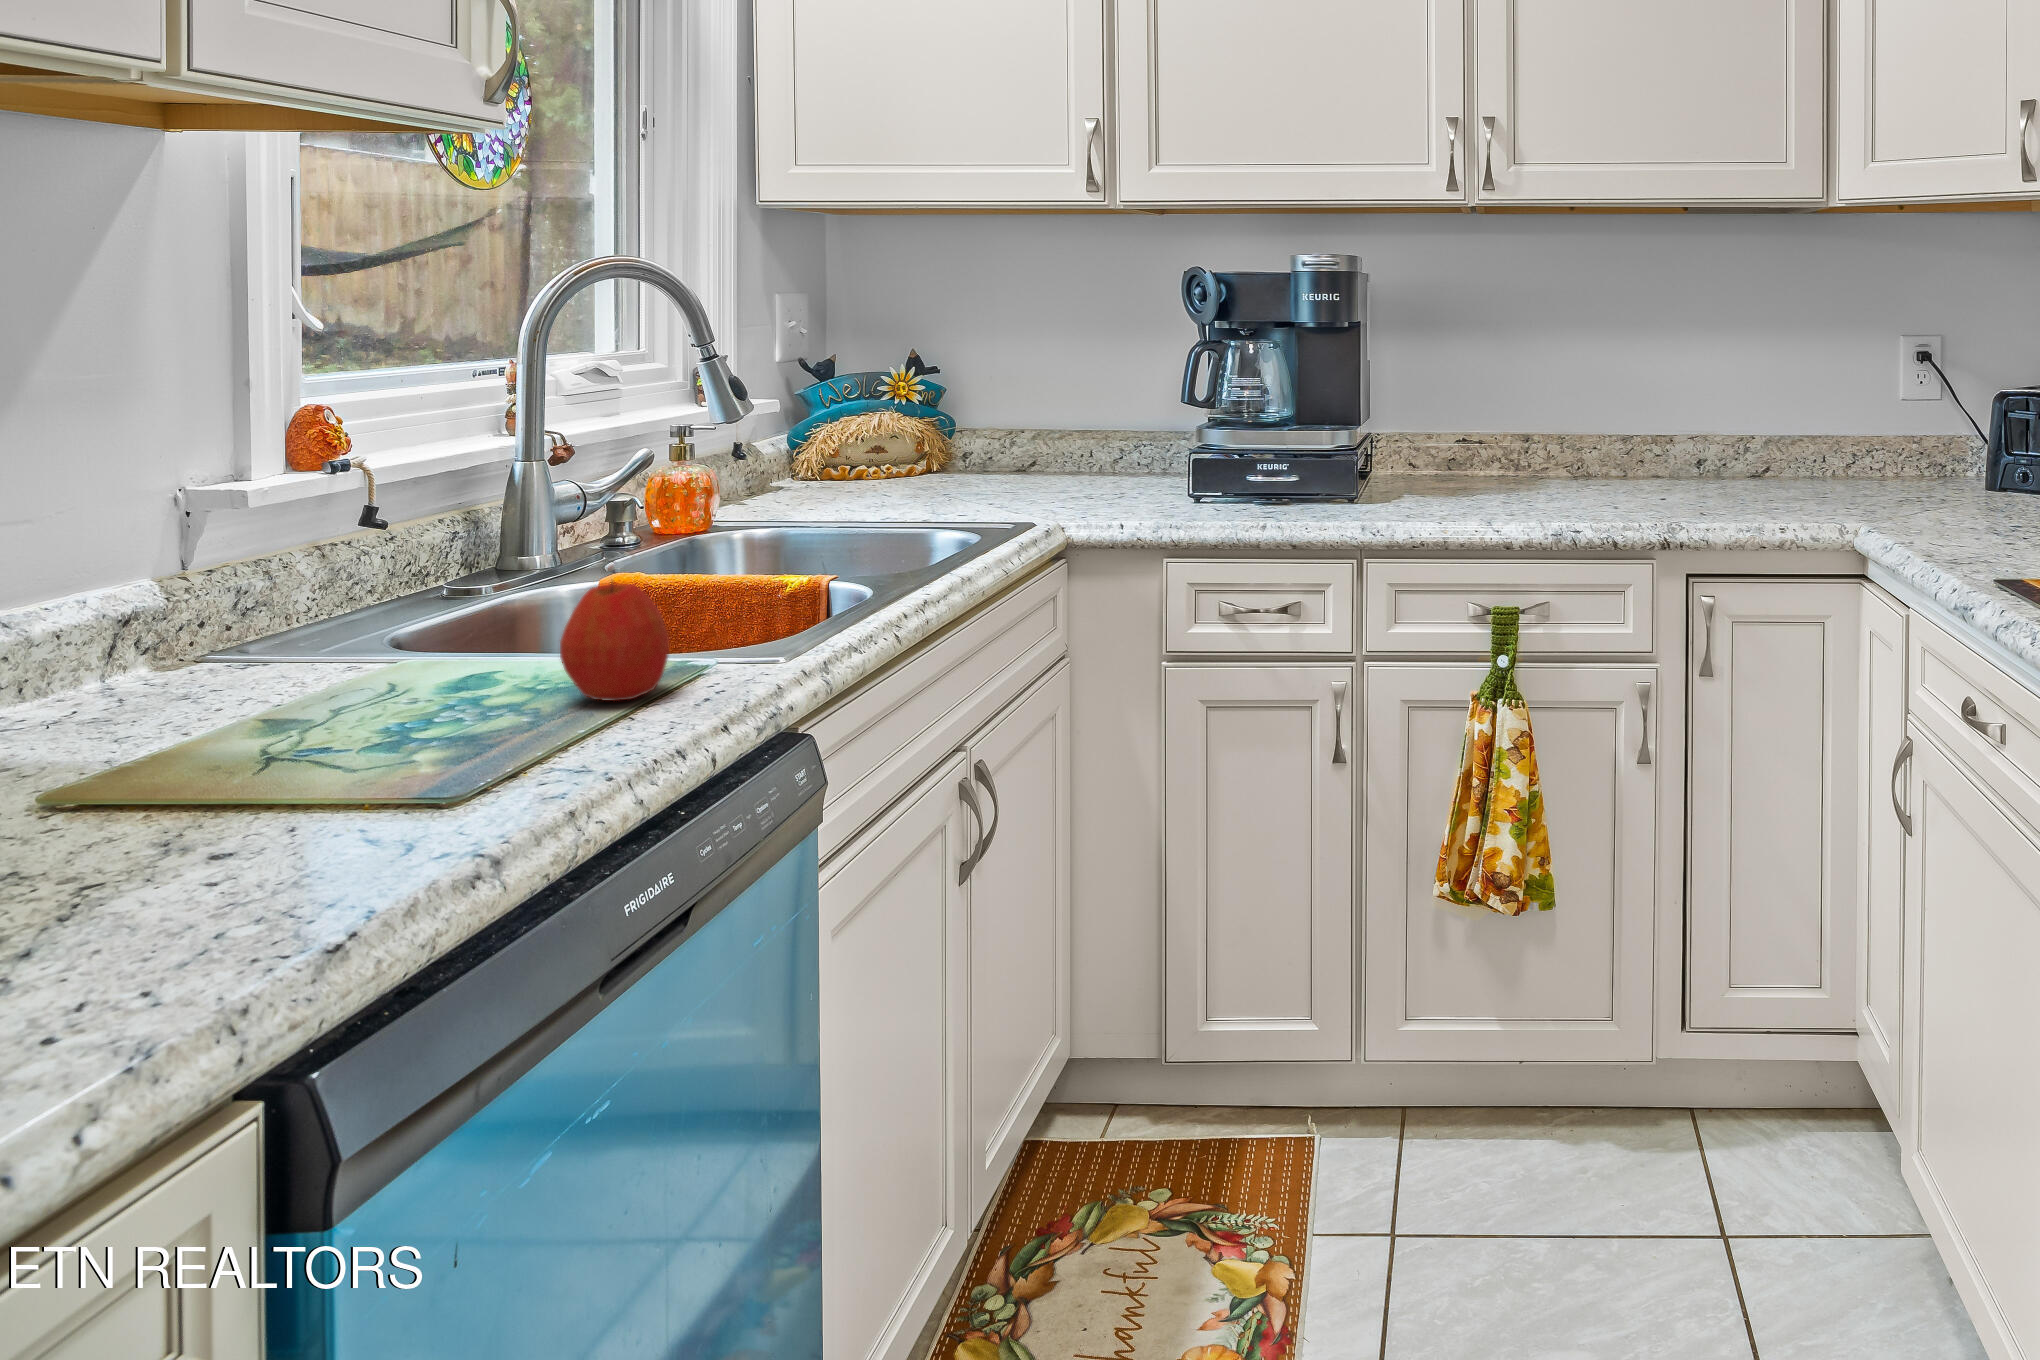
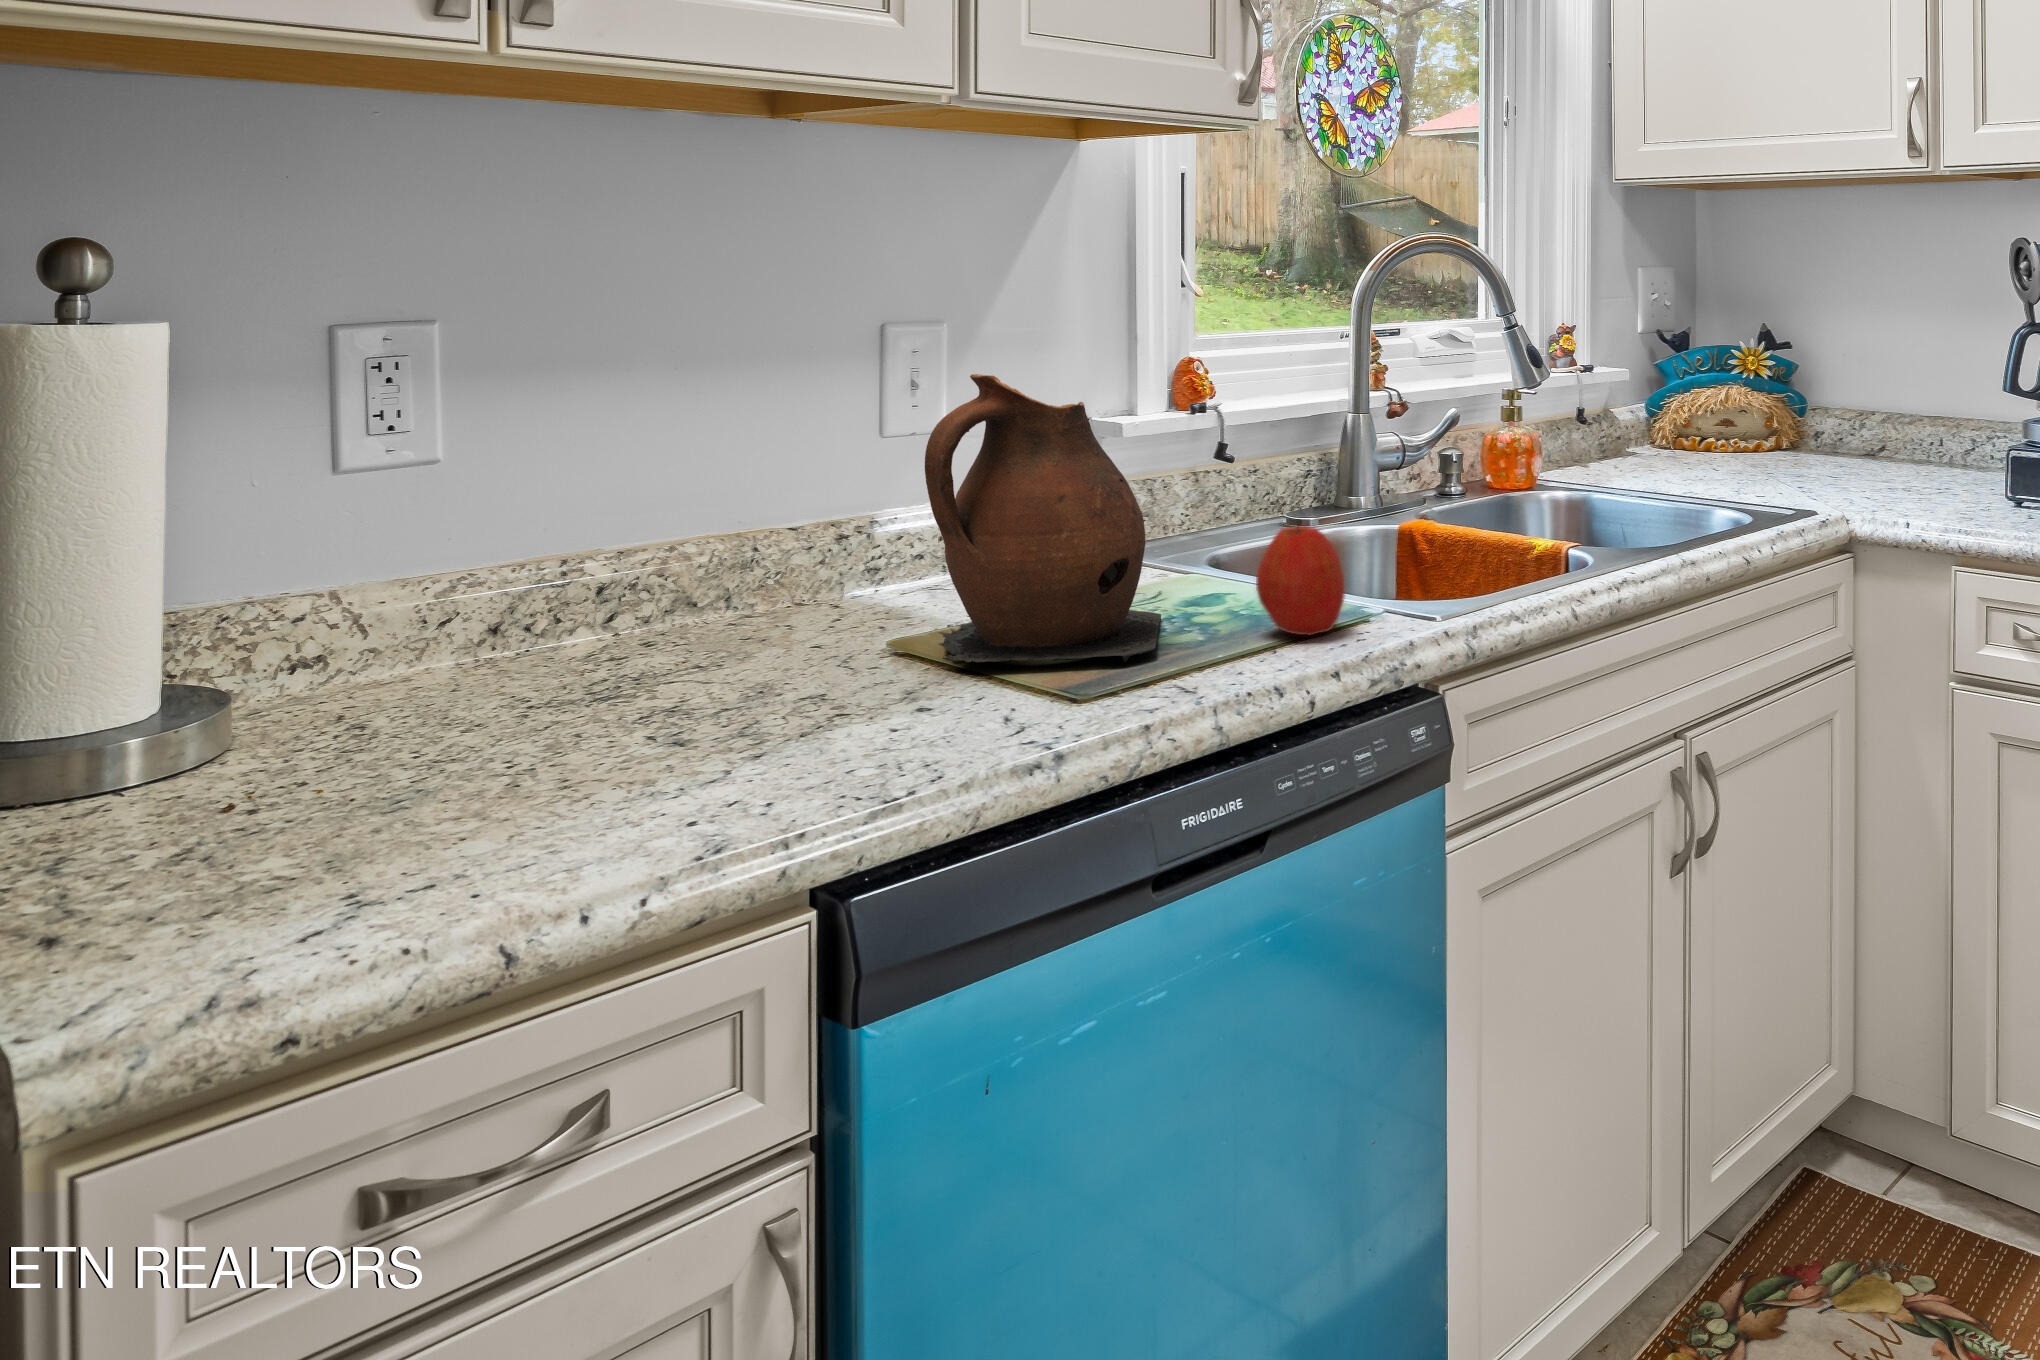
ceramic pitcher: none [102,441,461,797] -> present [925,374,1161,662]

